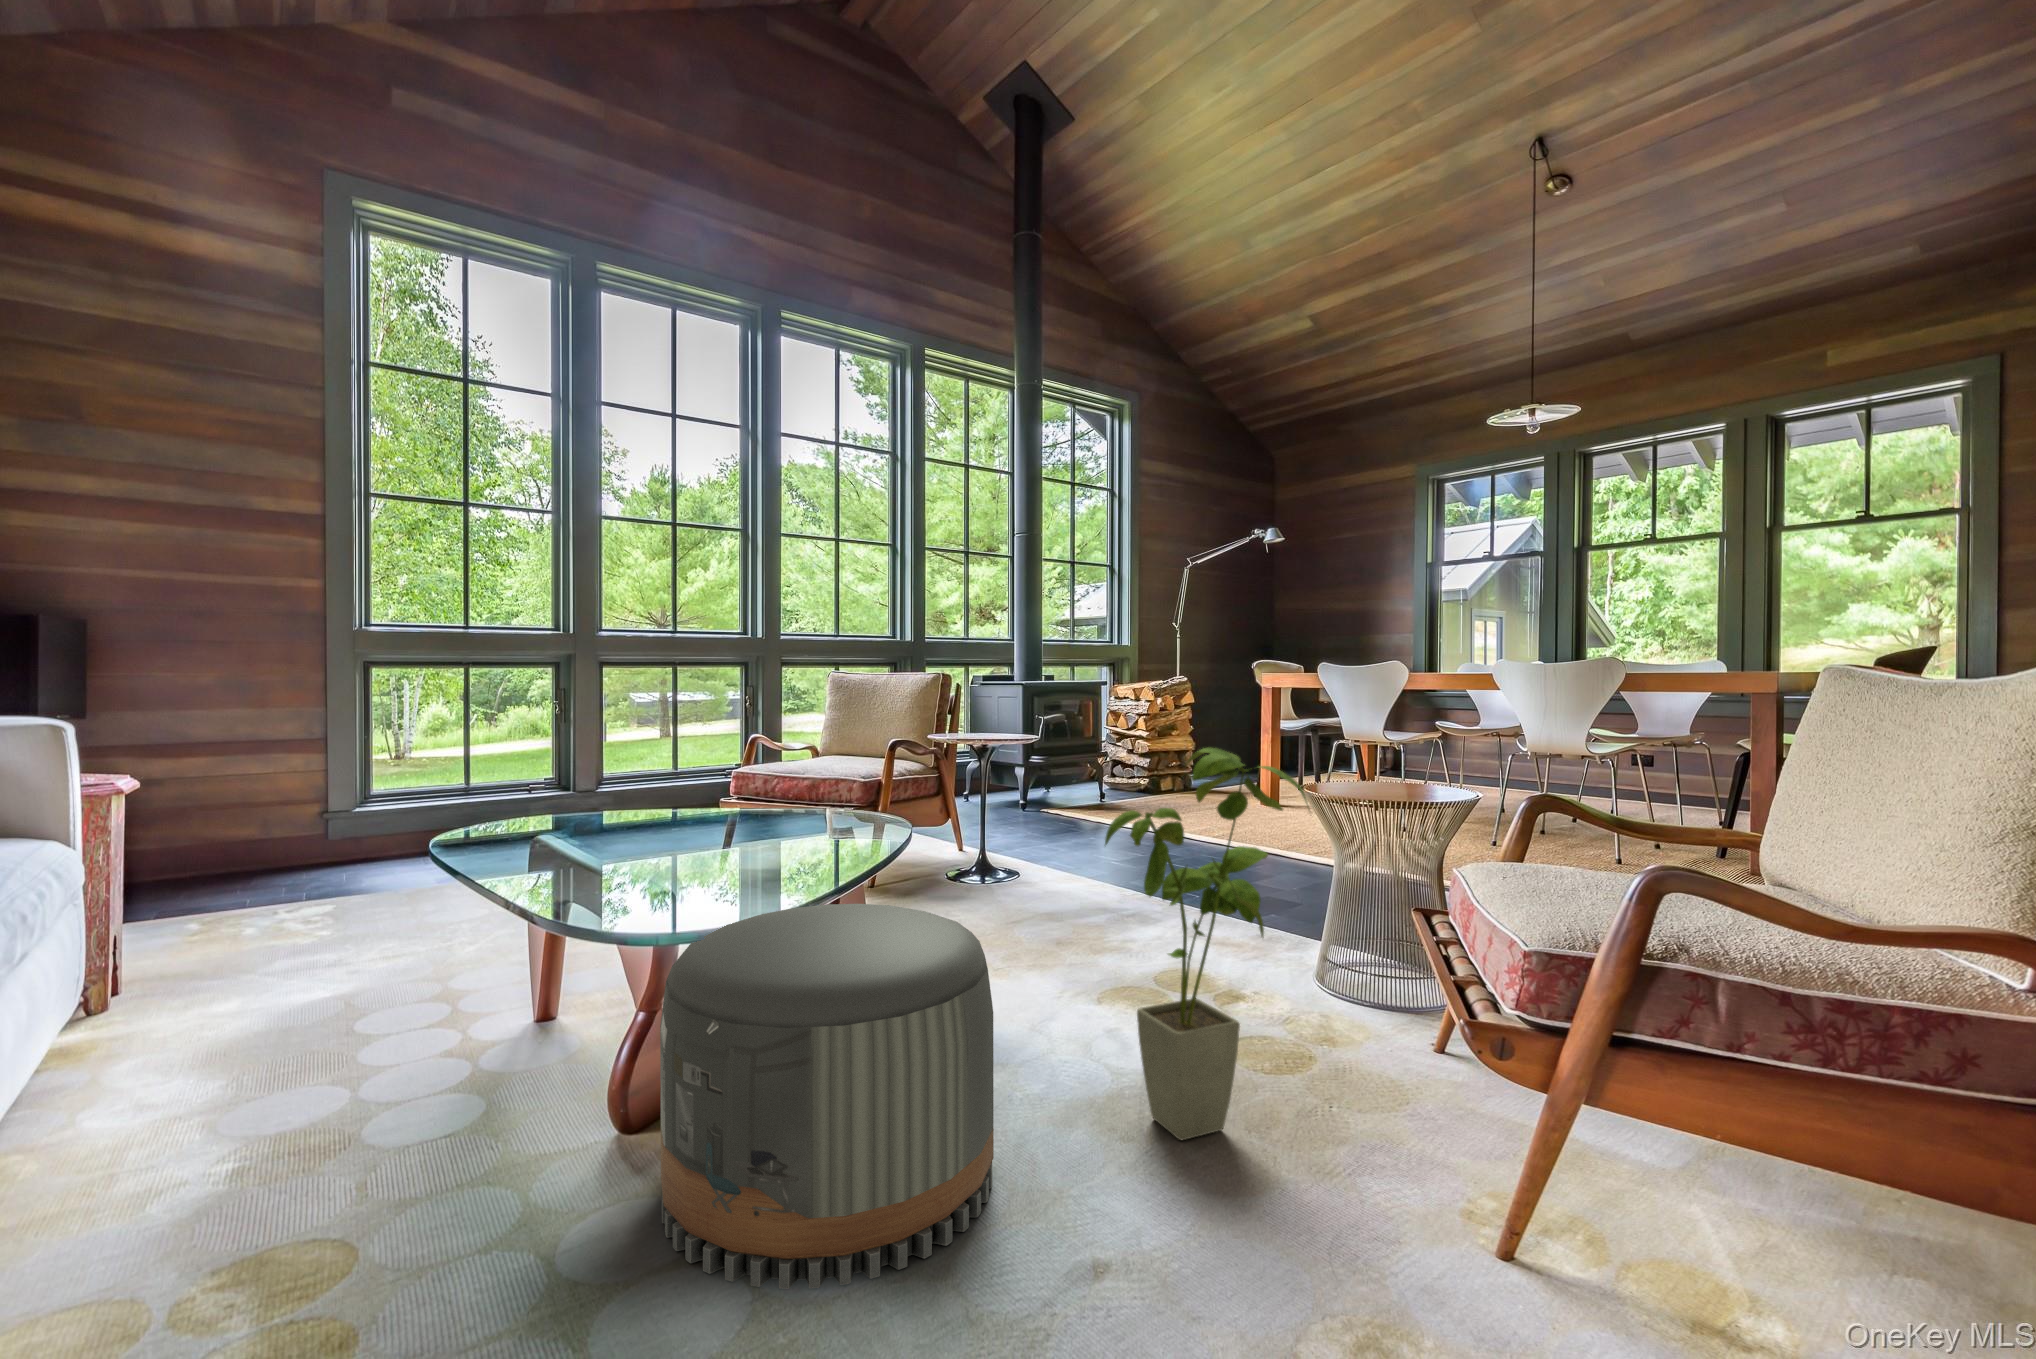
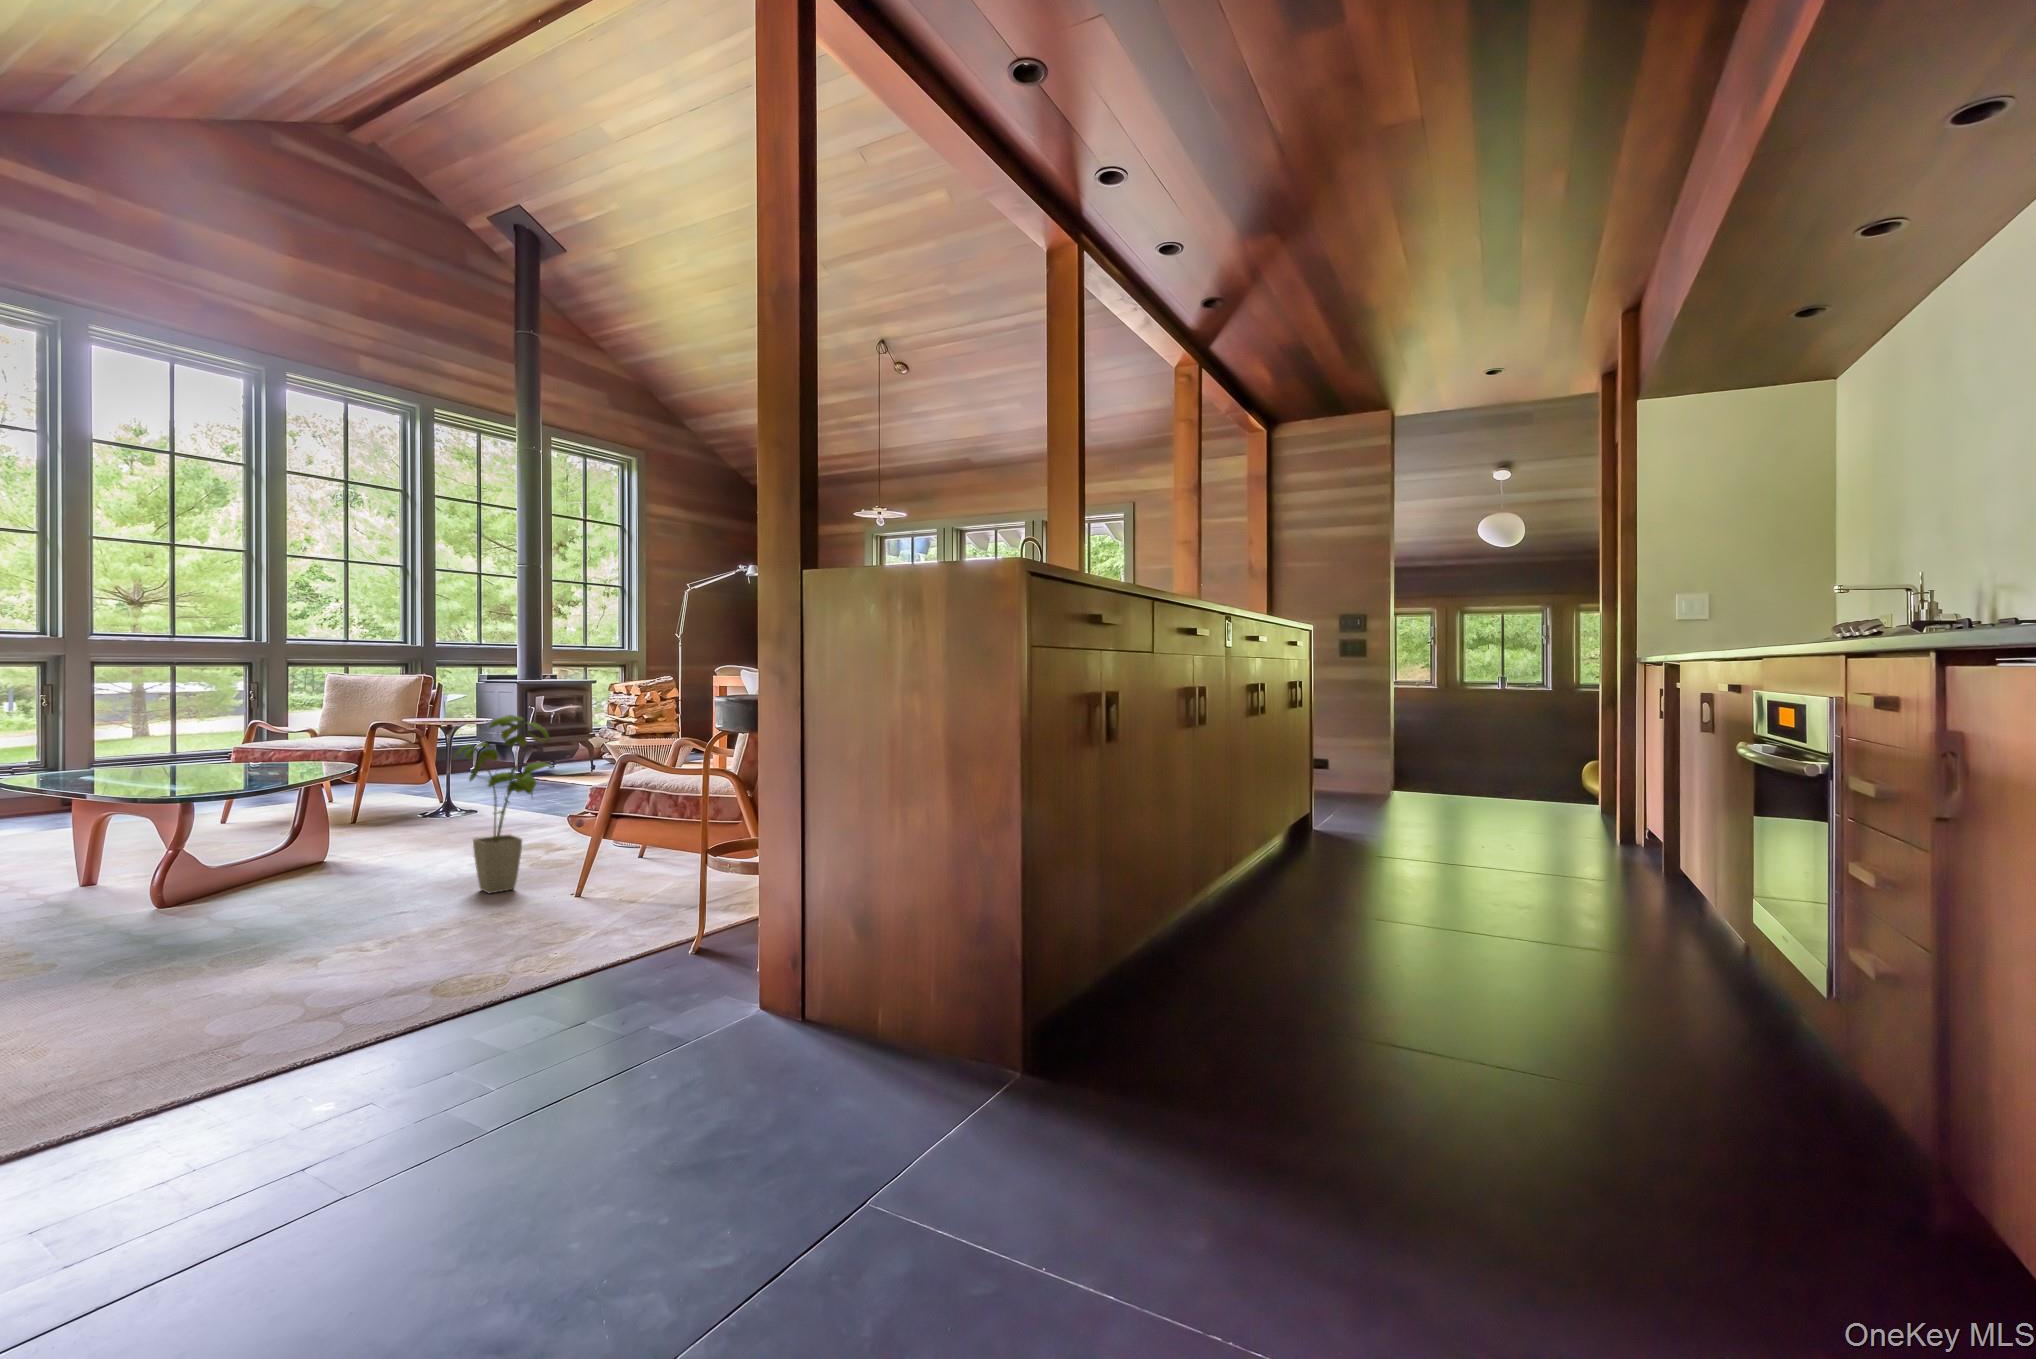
pouf: present [660,904,994,1289] -> none [188,794,382,940]

